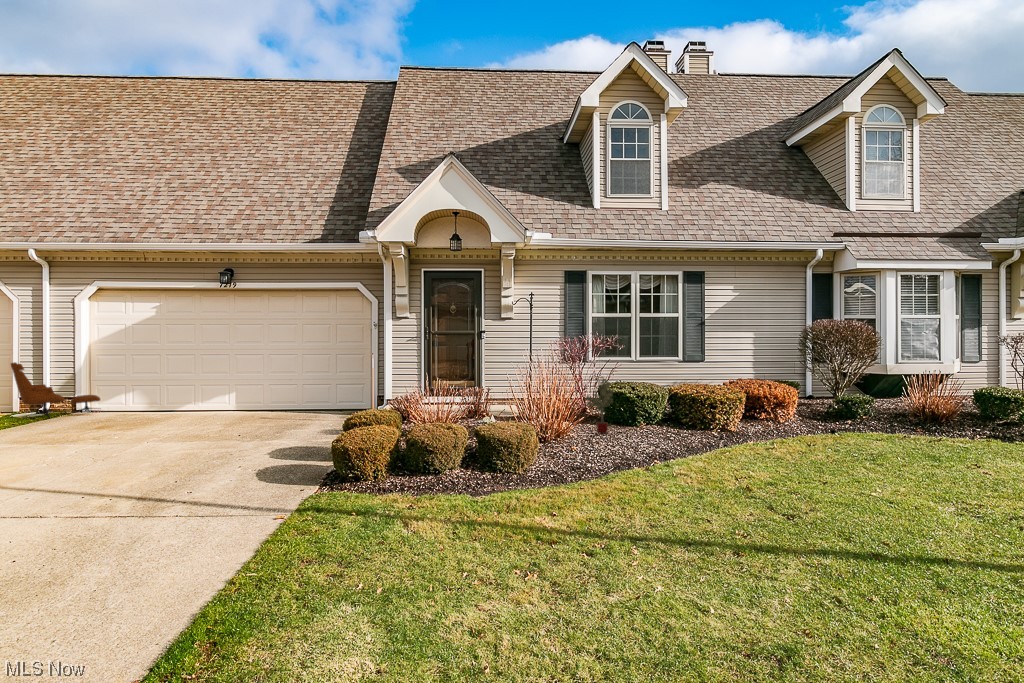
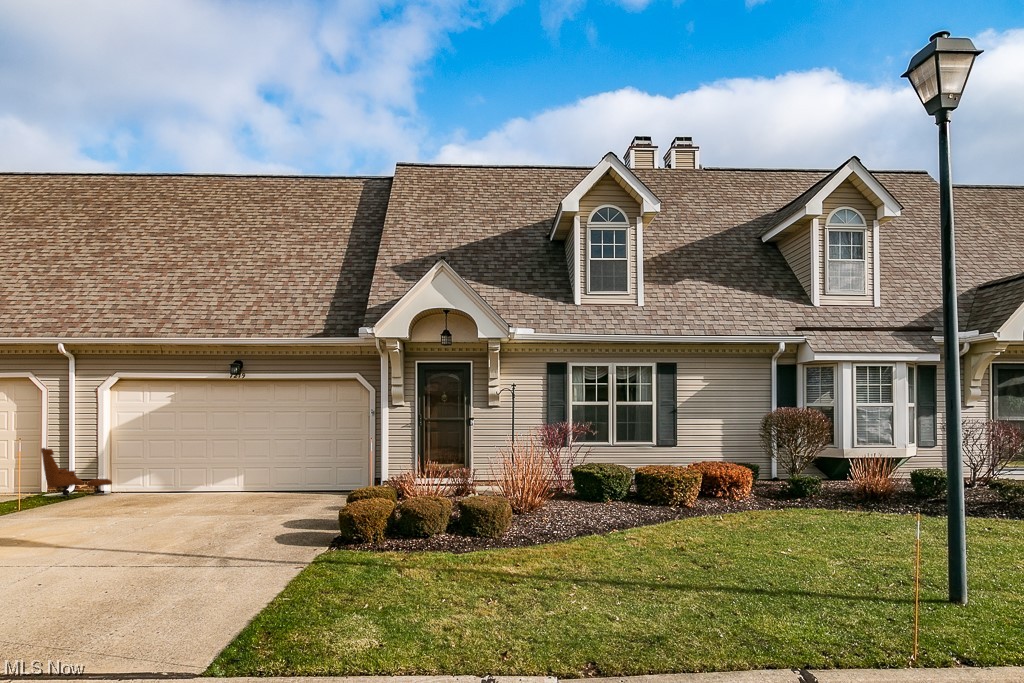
potted tree: present [586,377,614,434] -> none [560,460,585,512]

